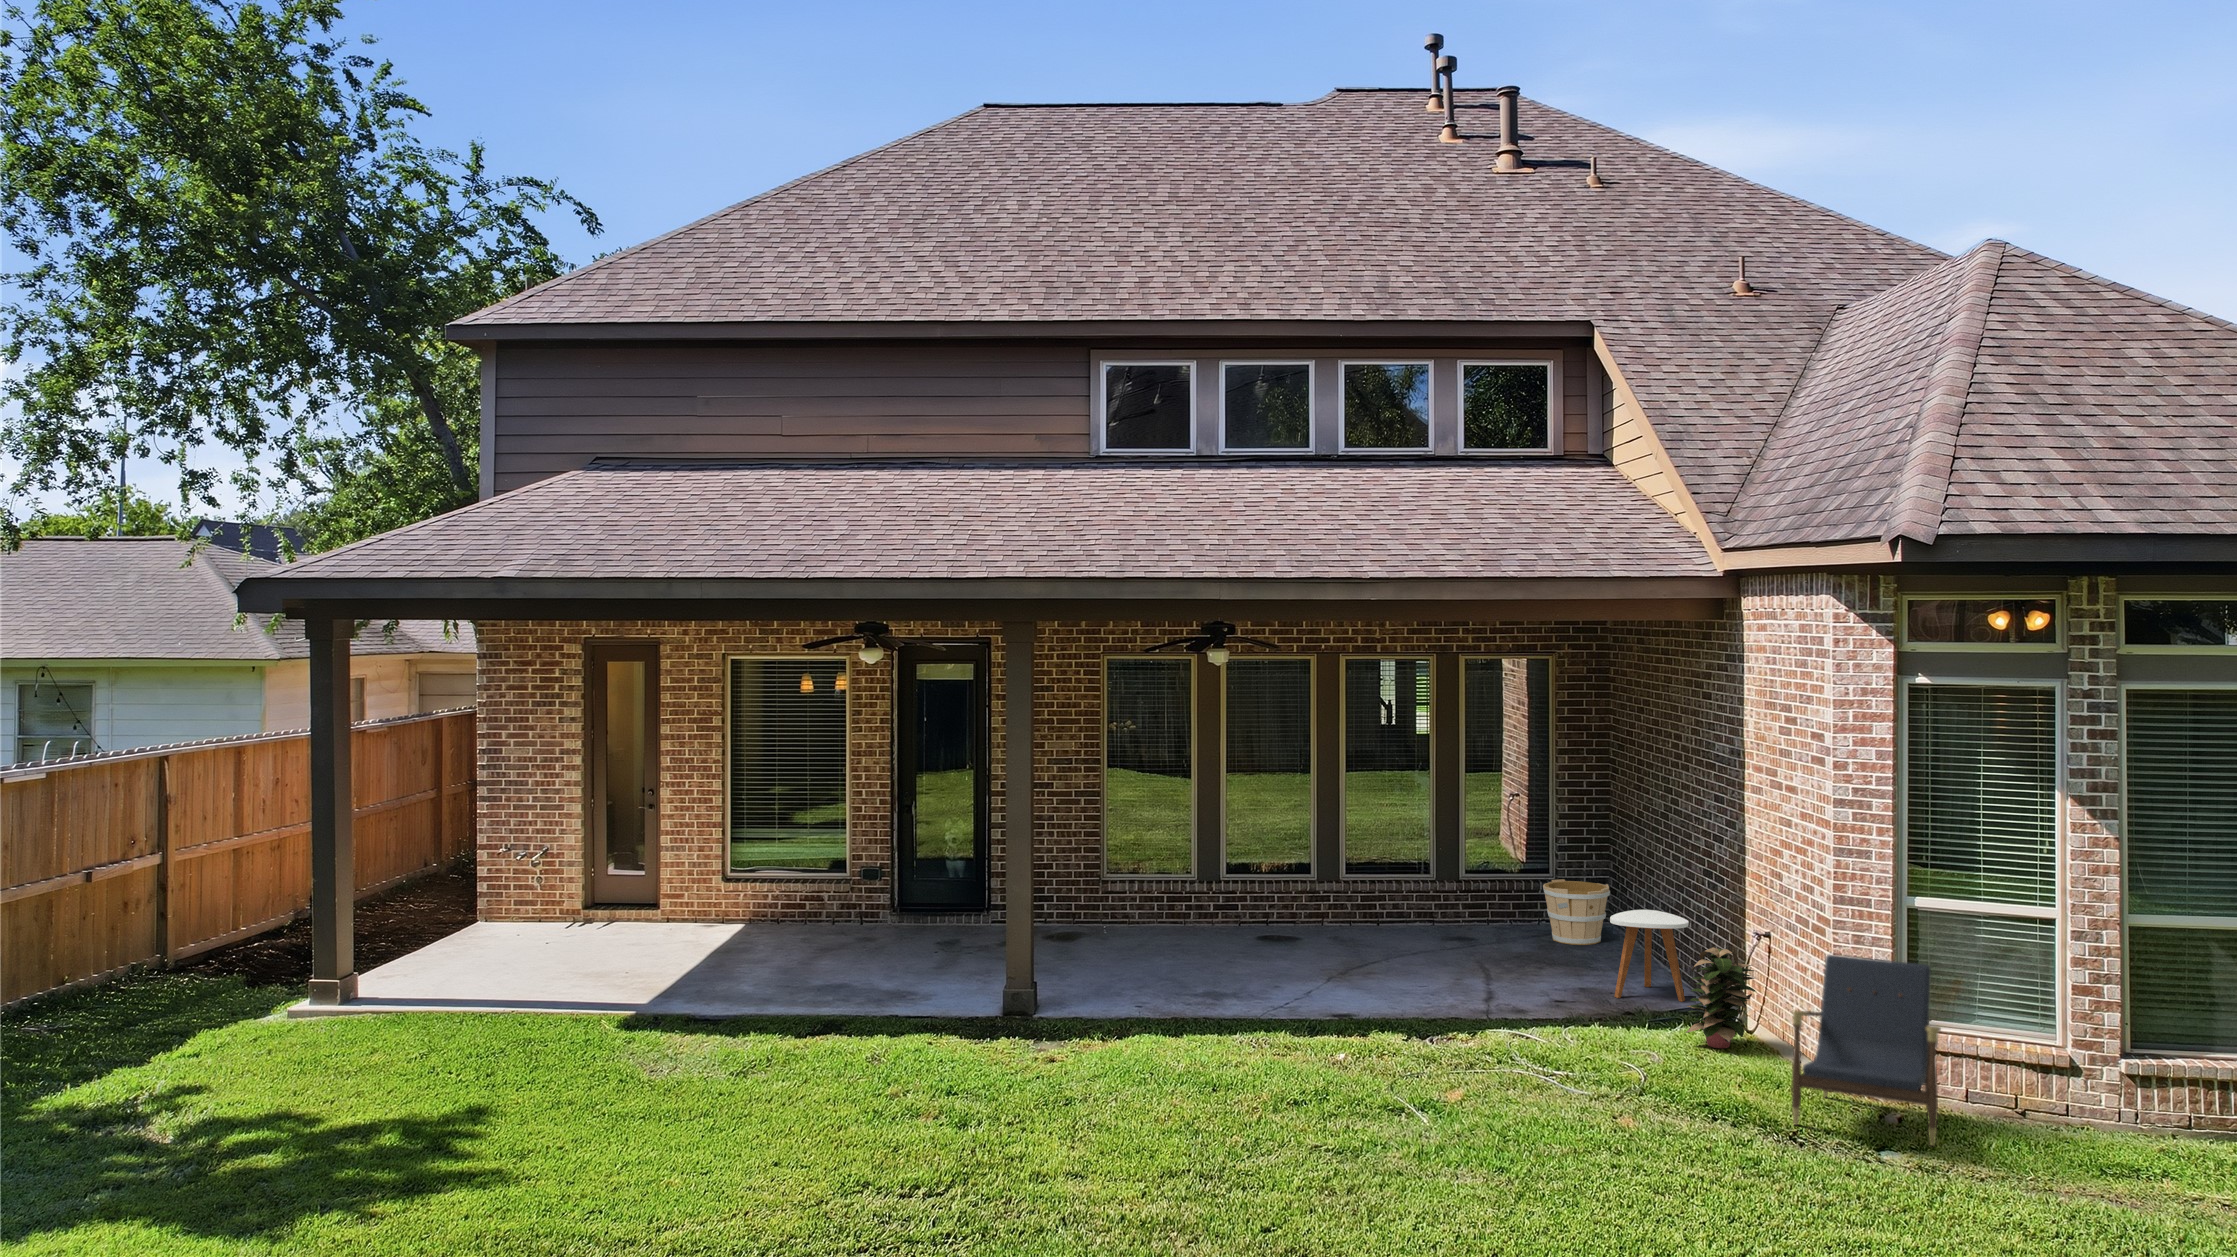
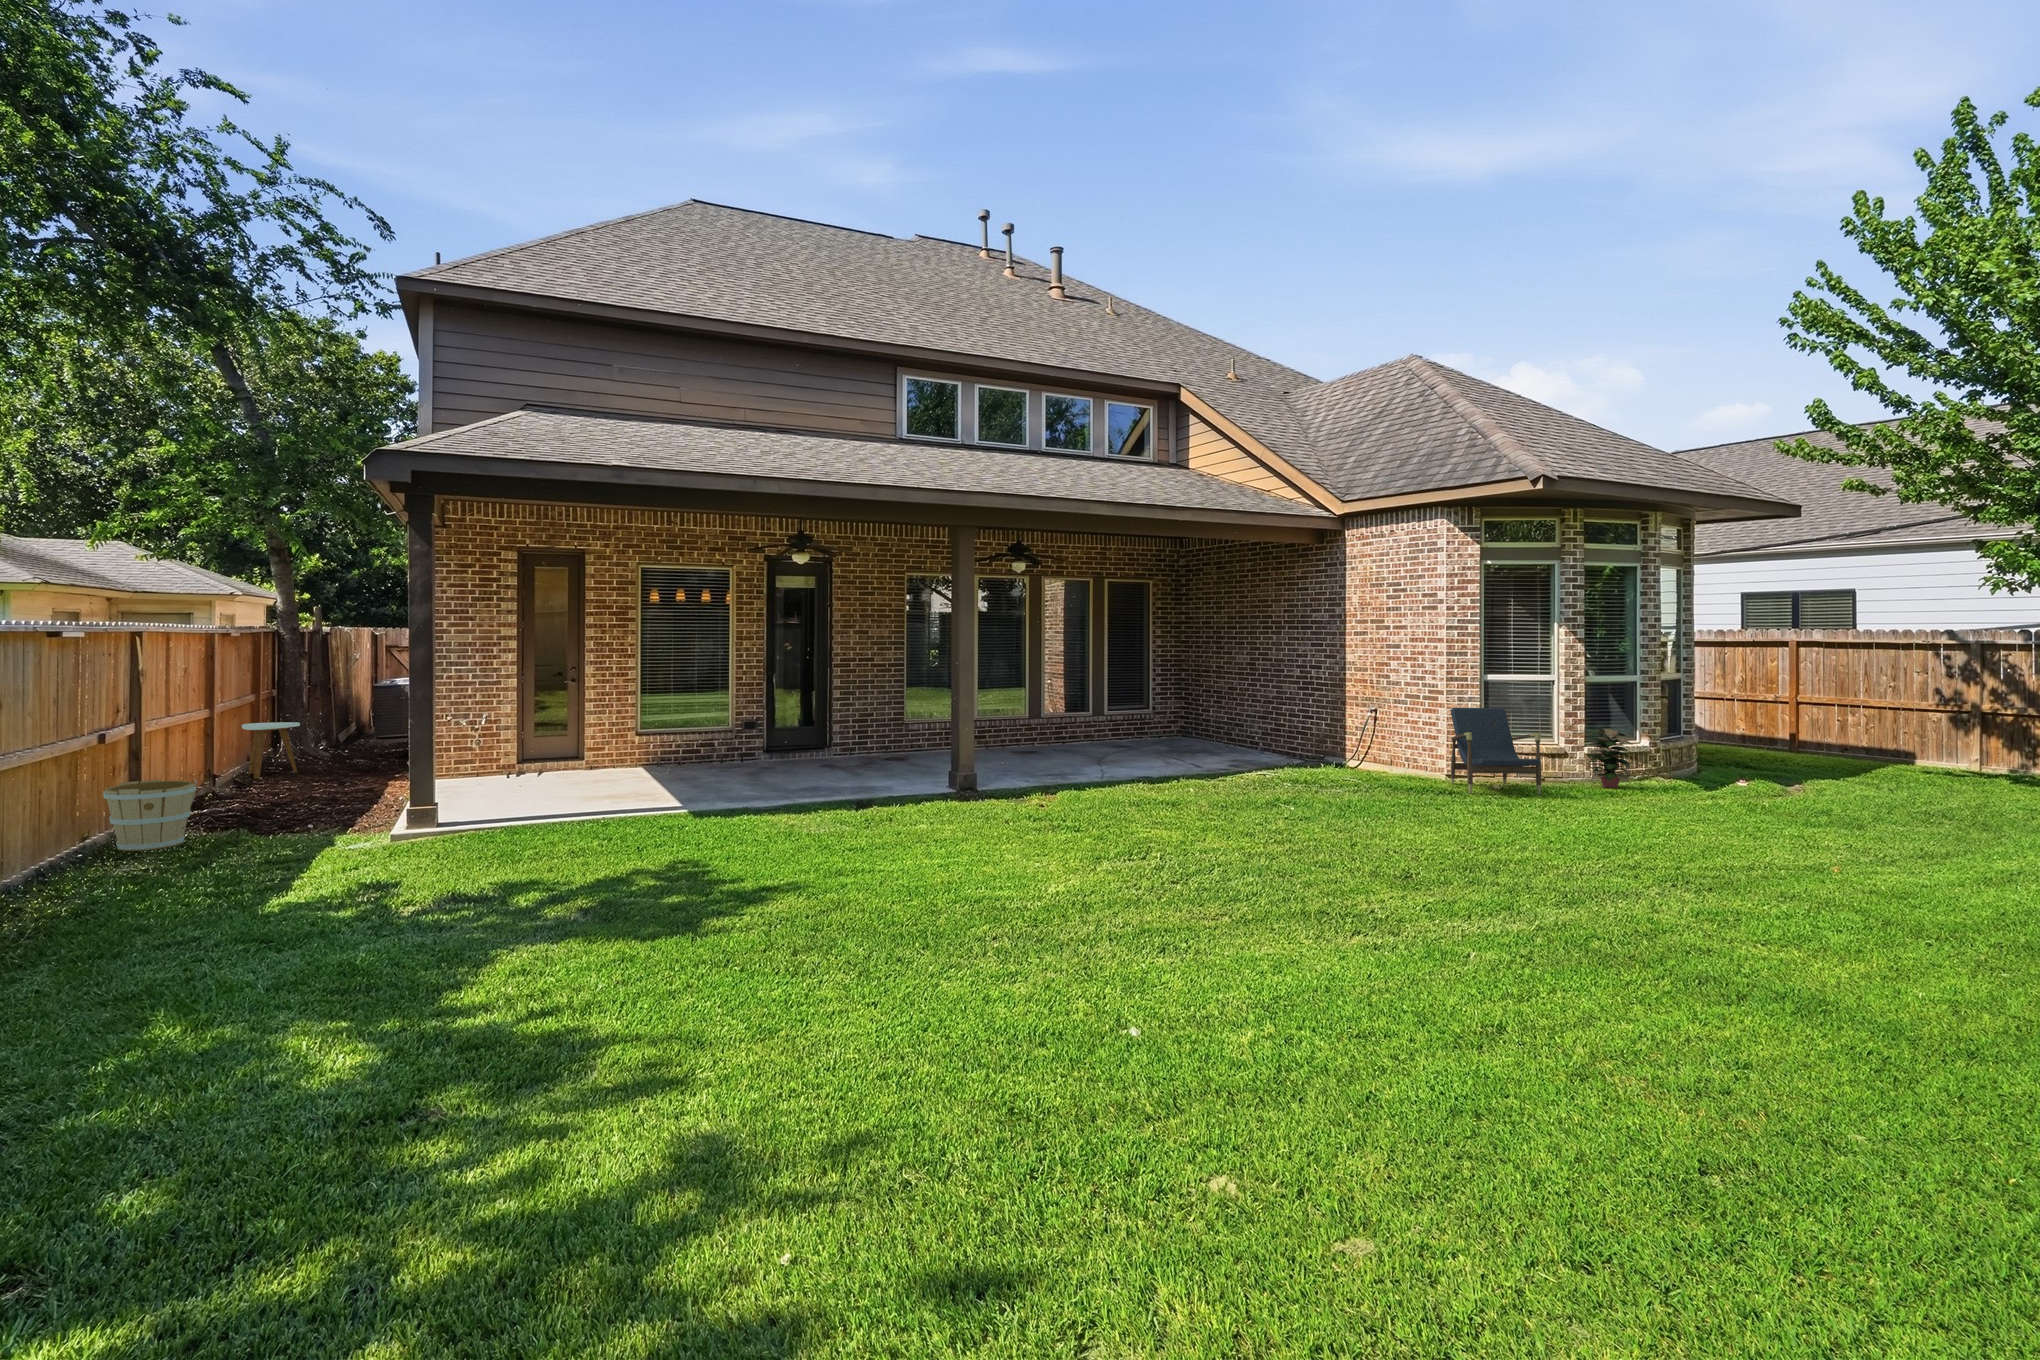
wooden bucket: present [1543,879,1610,945] -> present [103,780,197,851]
side table: present [1610,910,1689,1002] -> present [242,722,300,778]
decorative plant: present [1686,947,1756,1048] -> present [1585,729,1631,788]

